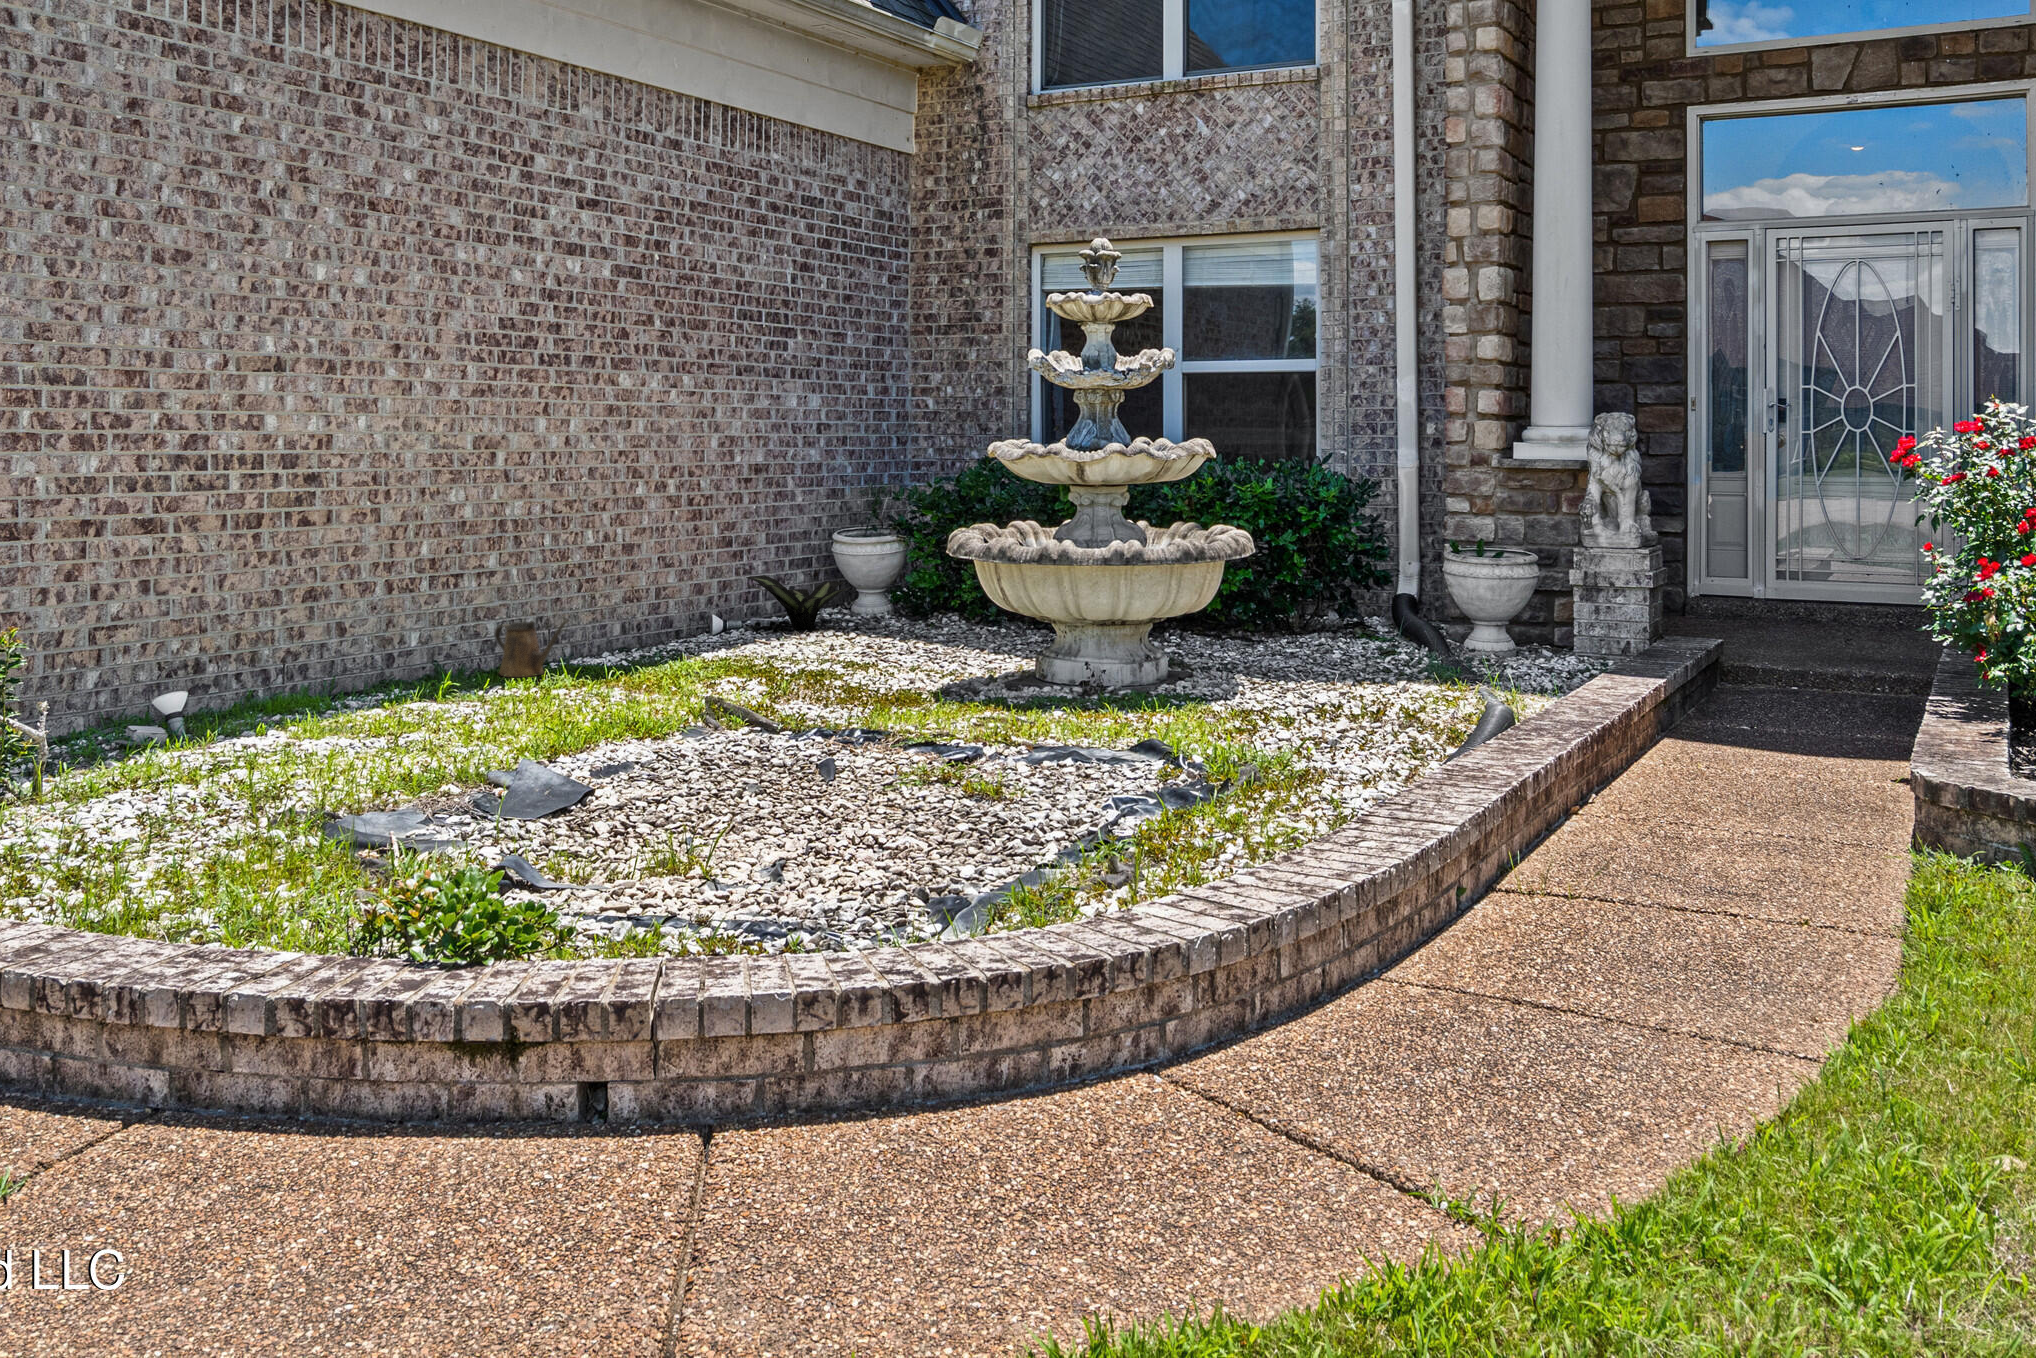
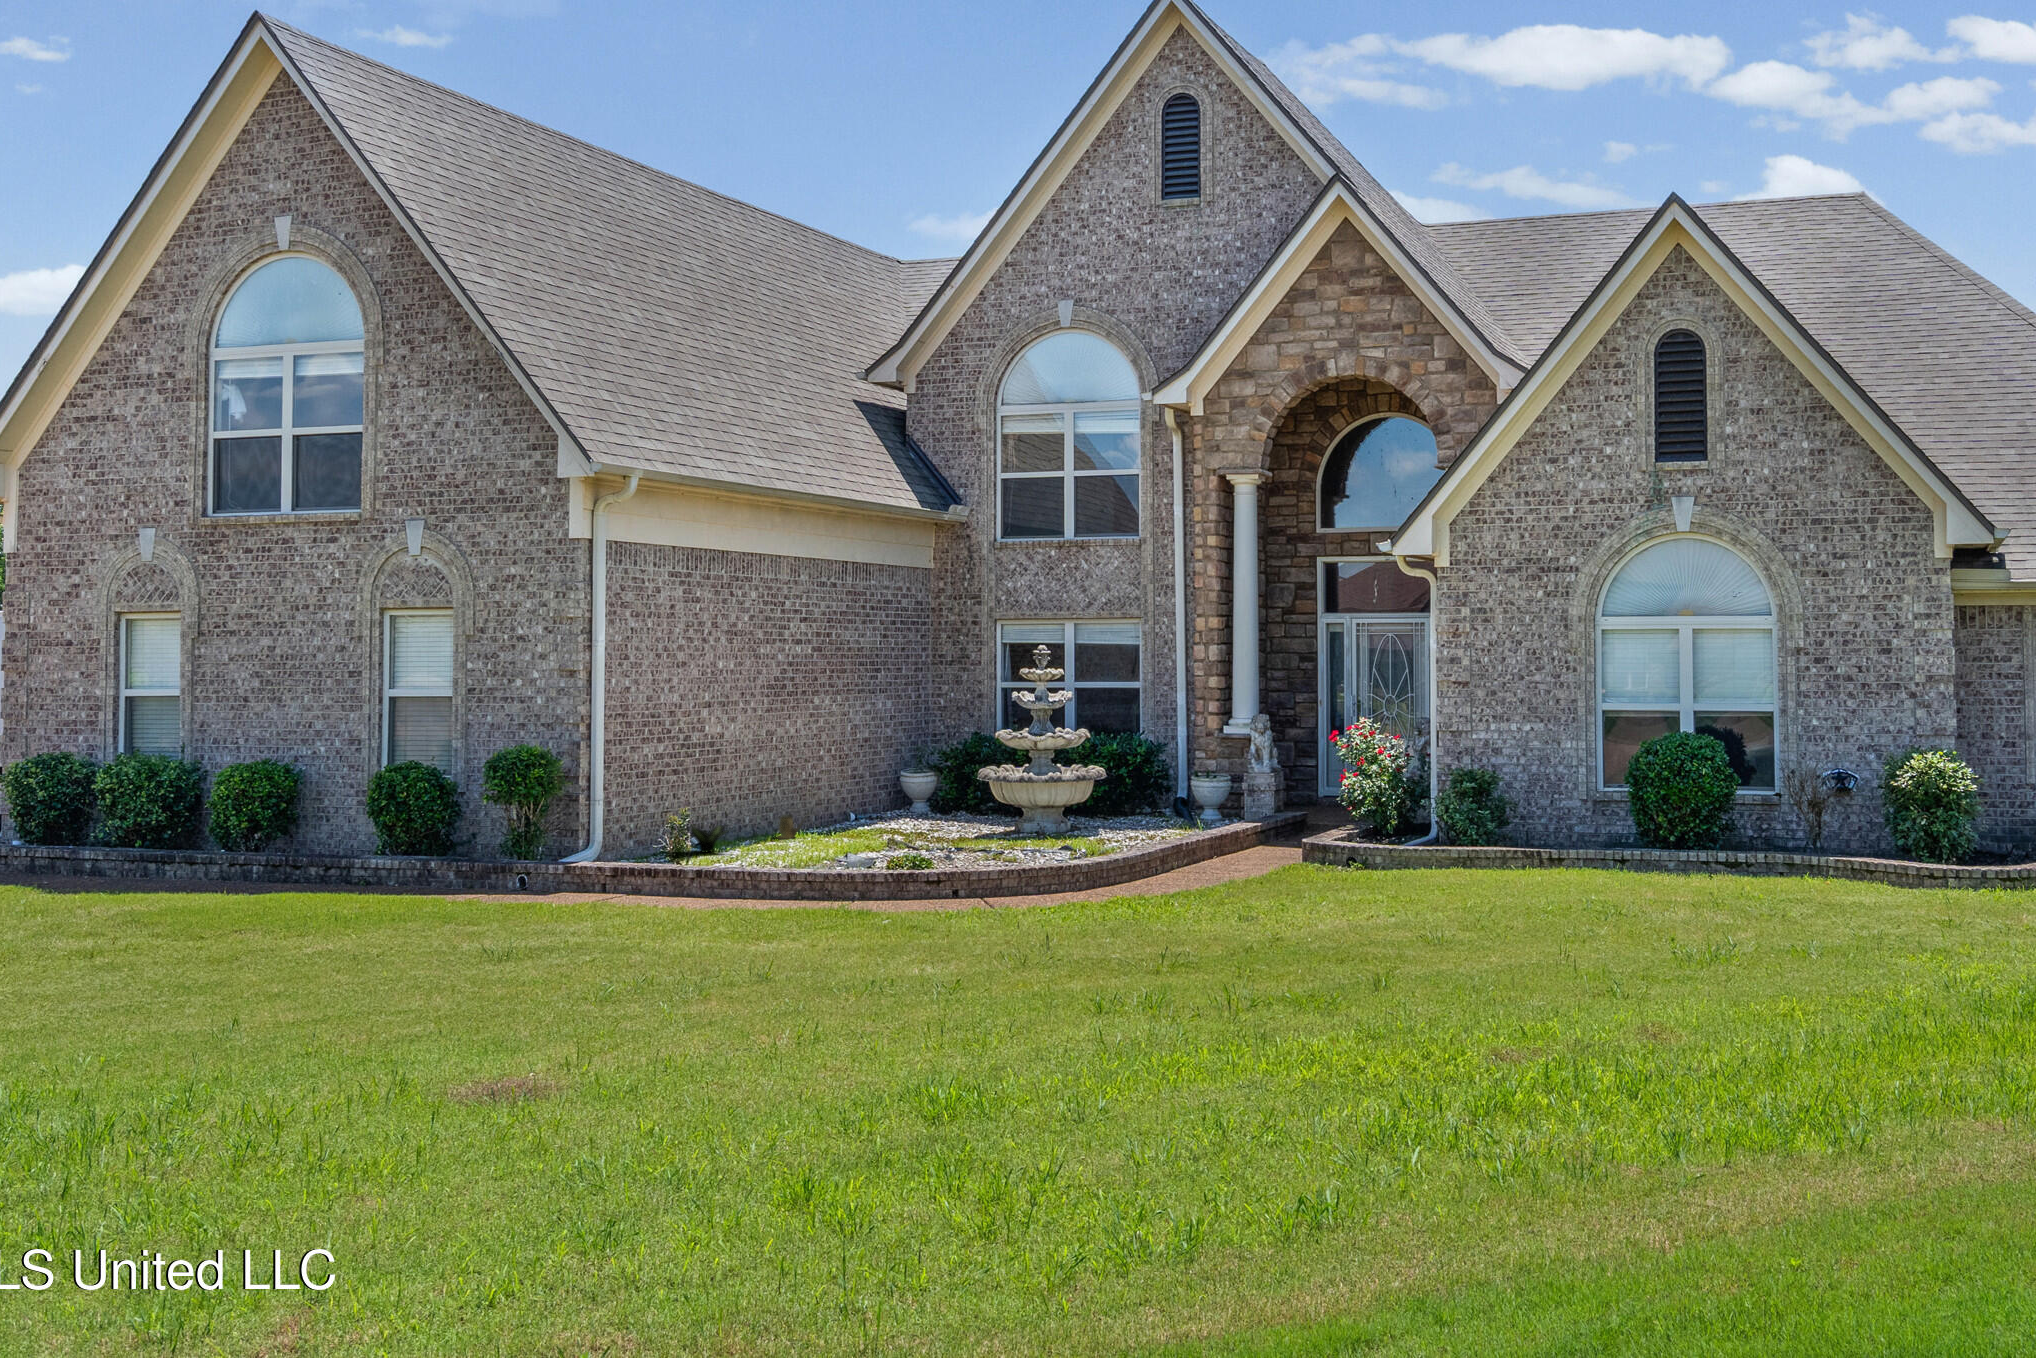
potted plant: present [747,575,848,629] -> present [690,825,729,853]

